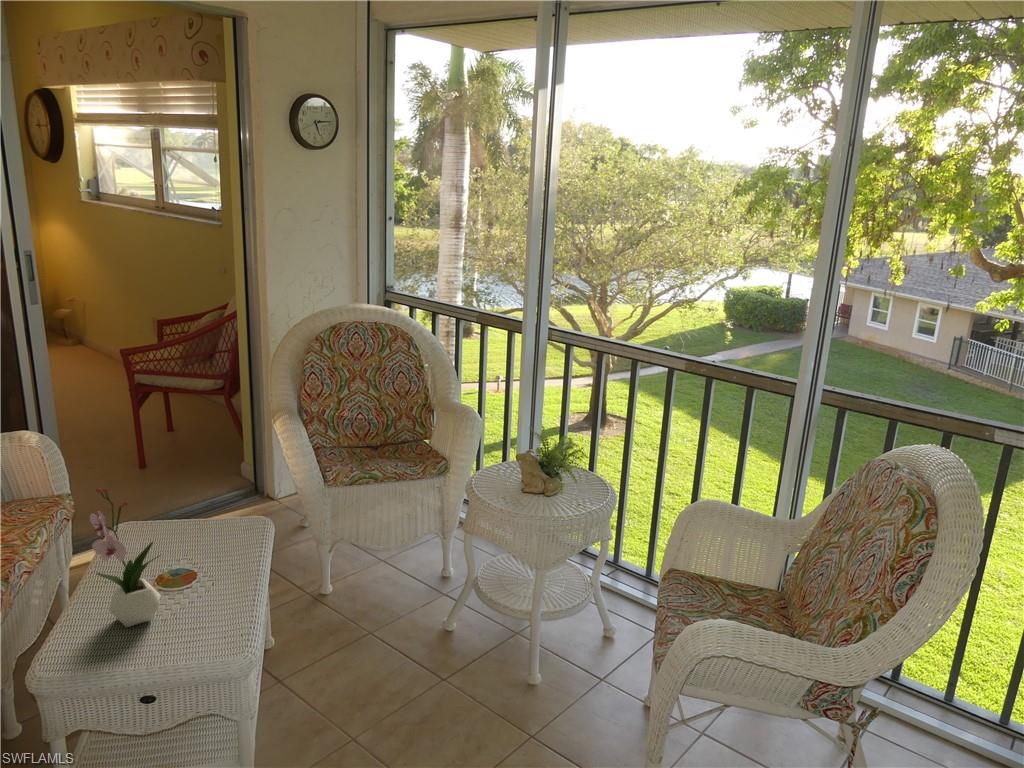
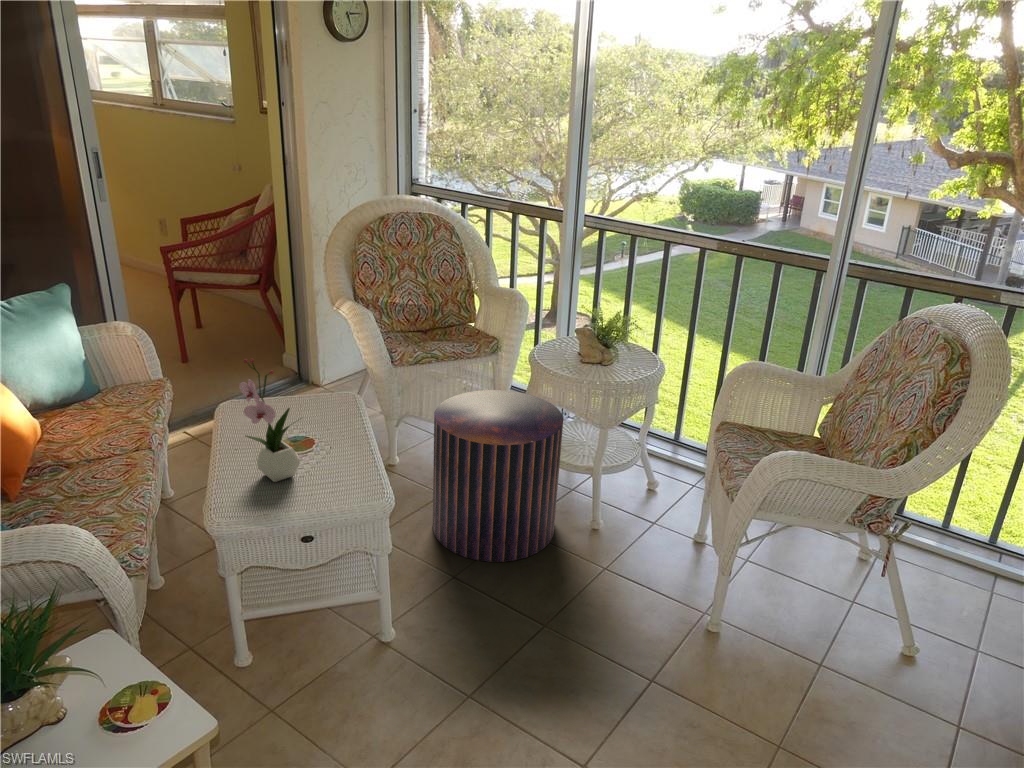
pouf: none [344,519,490,722] -> present [433,390,563,562]

